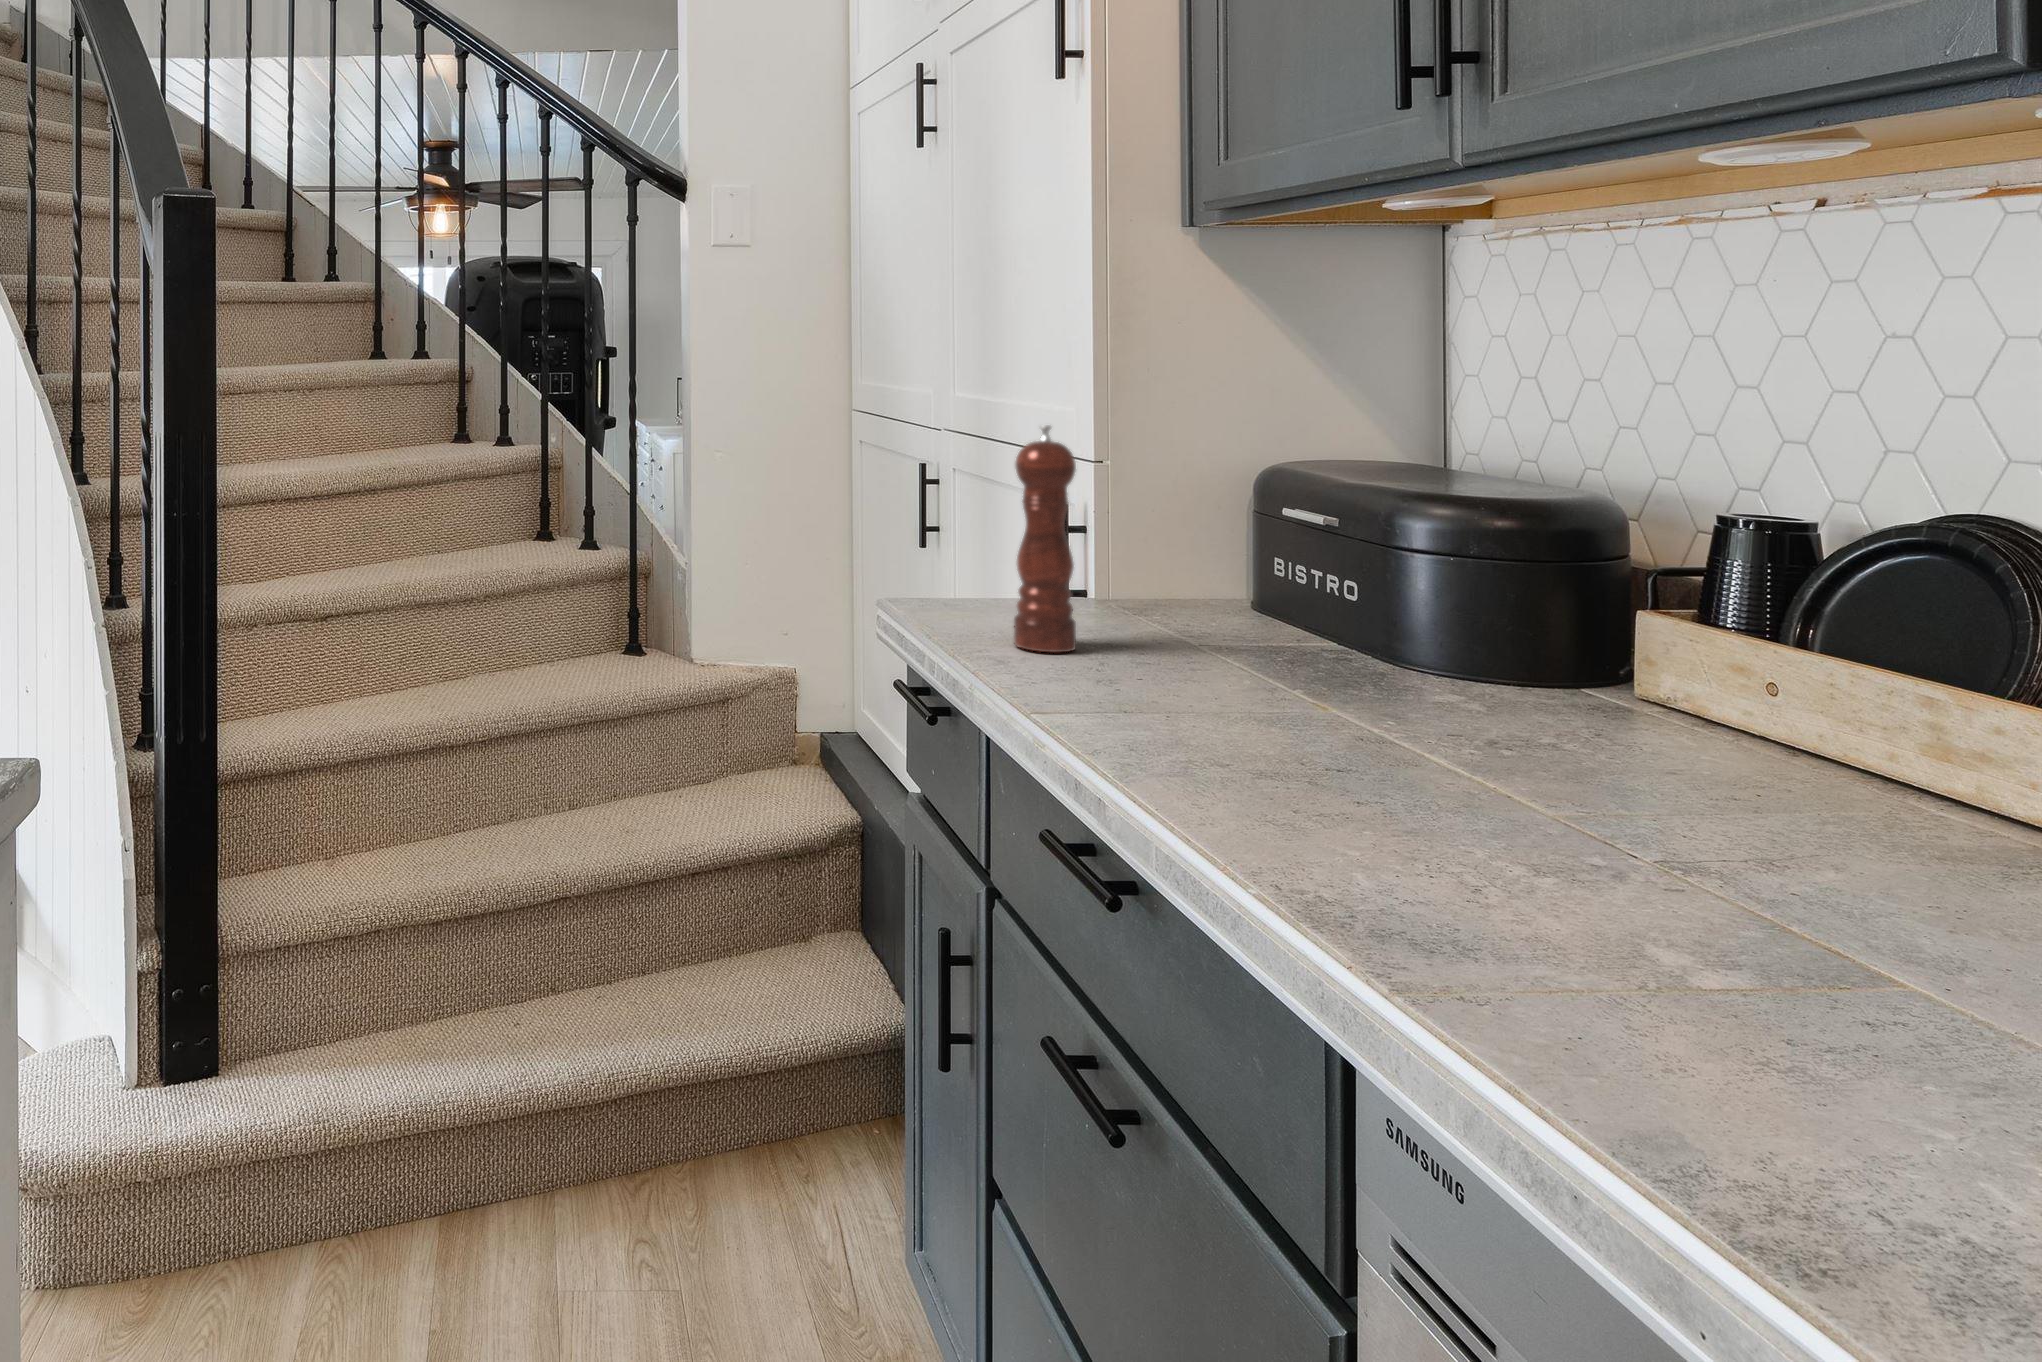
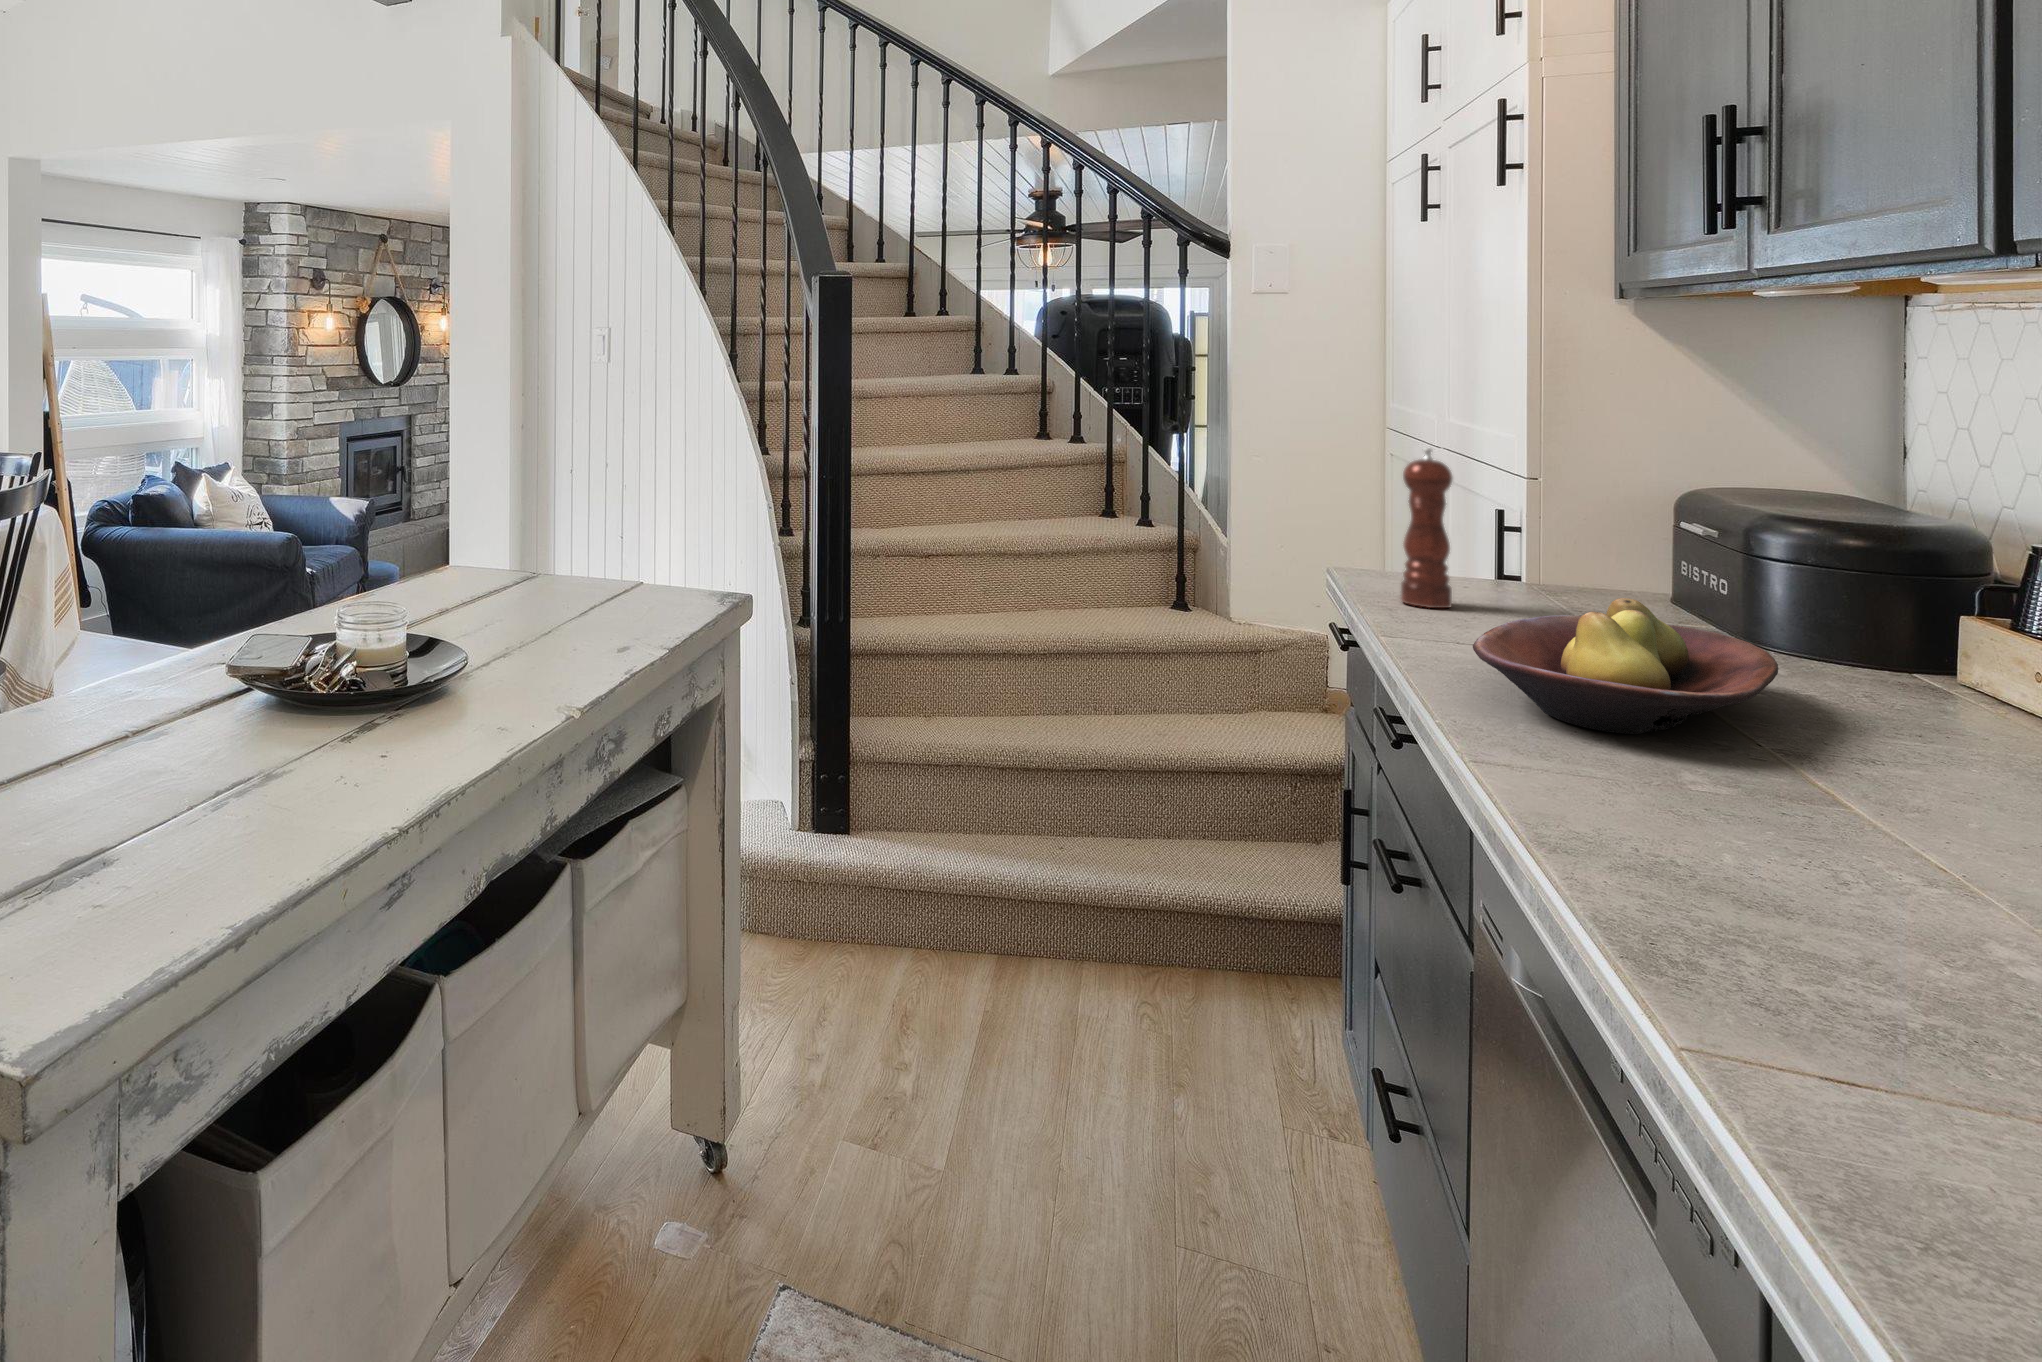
fruit bowl: none [1258,635,1694,873] -> present [1473,598,1778,734]

